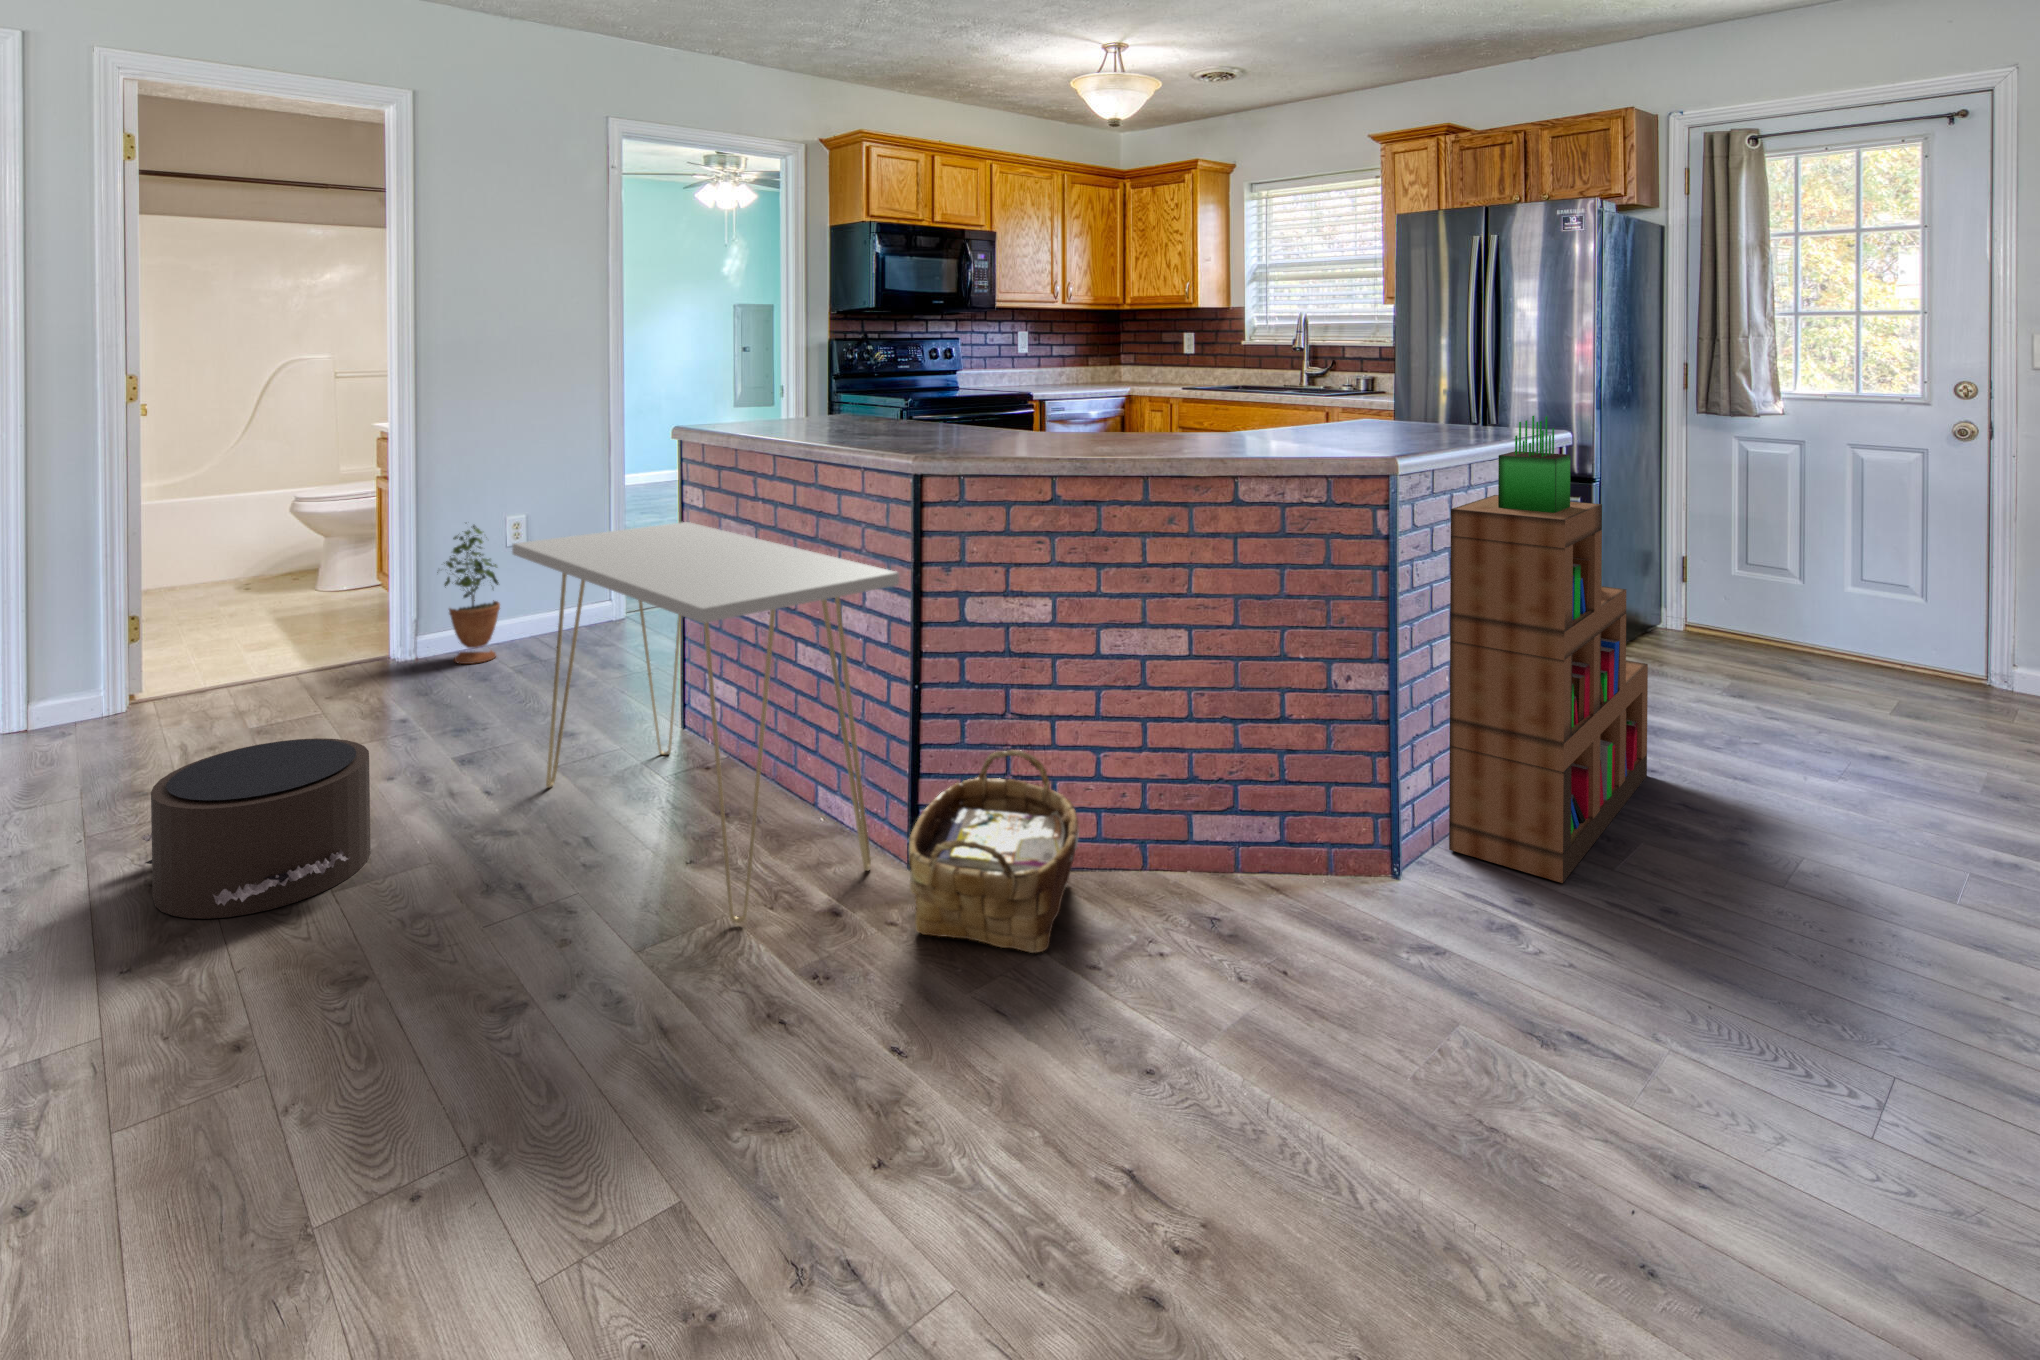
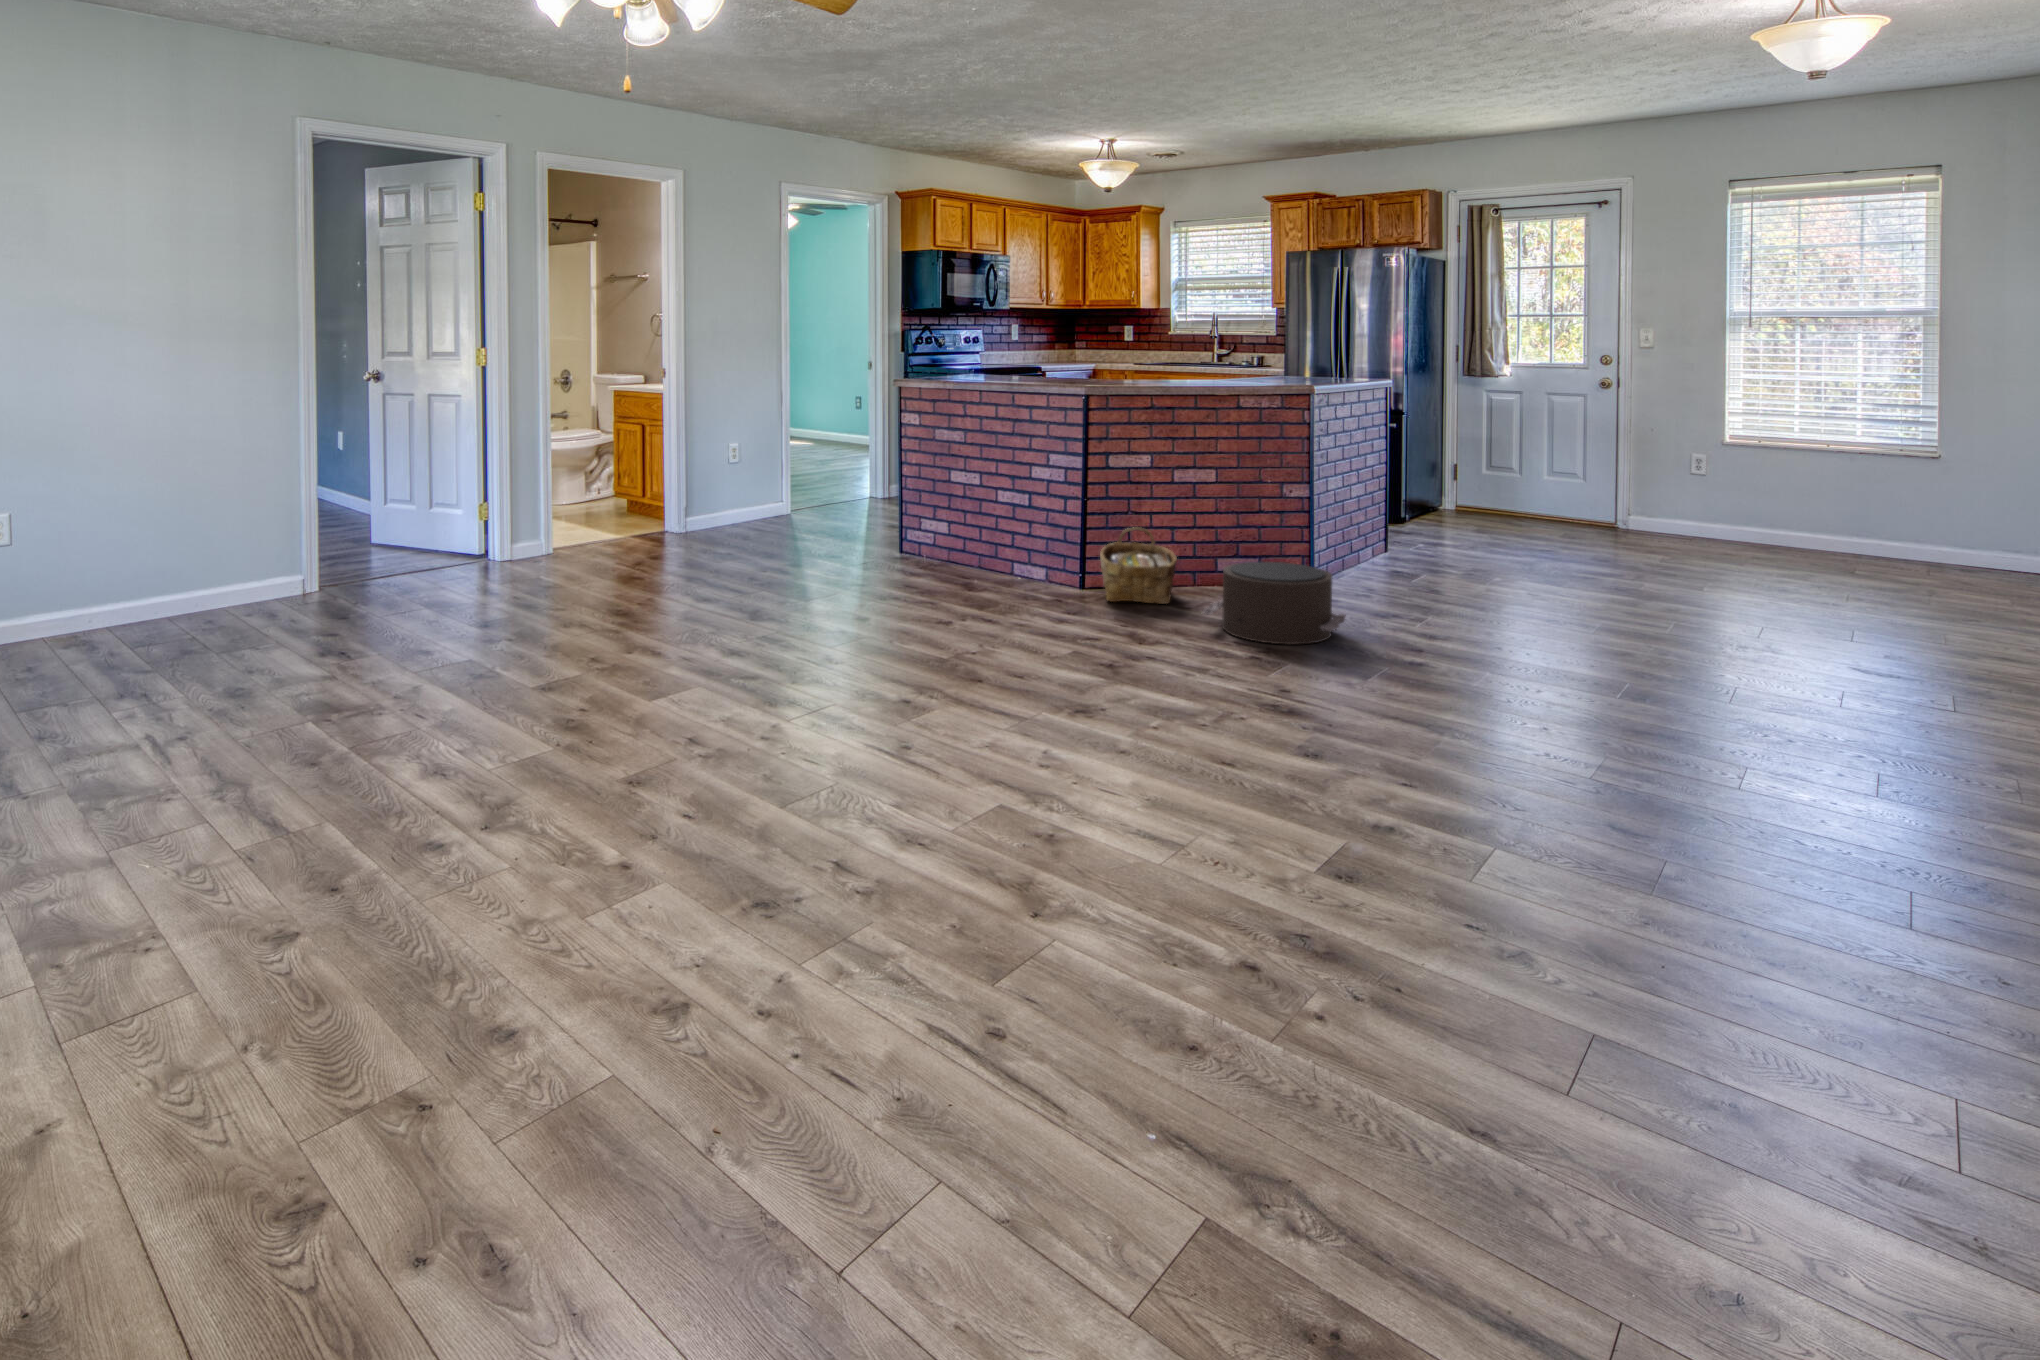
bookshelf: present [1449,416,1648,883] -> none [1337,365,1431,583]
console table: present [512,522,899,923] -> none [847,431,1077,601]
potted plant: present [437,525,500,664] -> none [705,445,740,533]
pouf: present [141,738,371,919] -> present [1202,562,1346,645]

